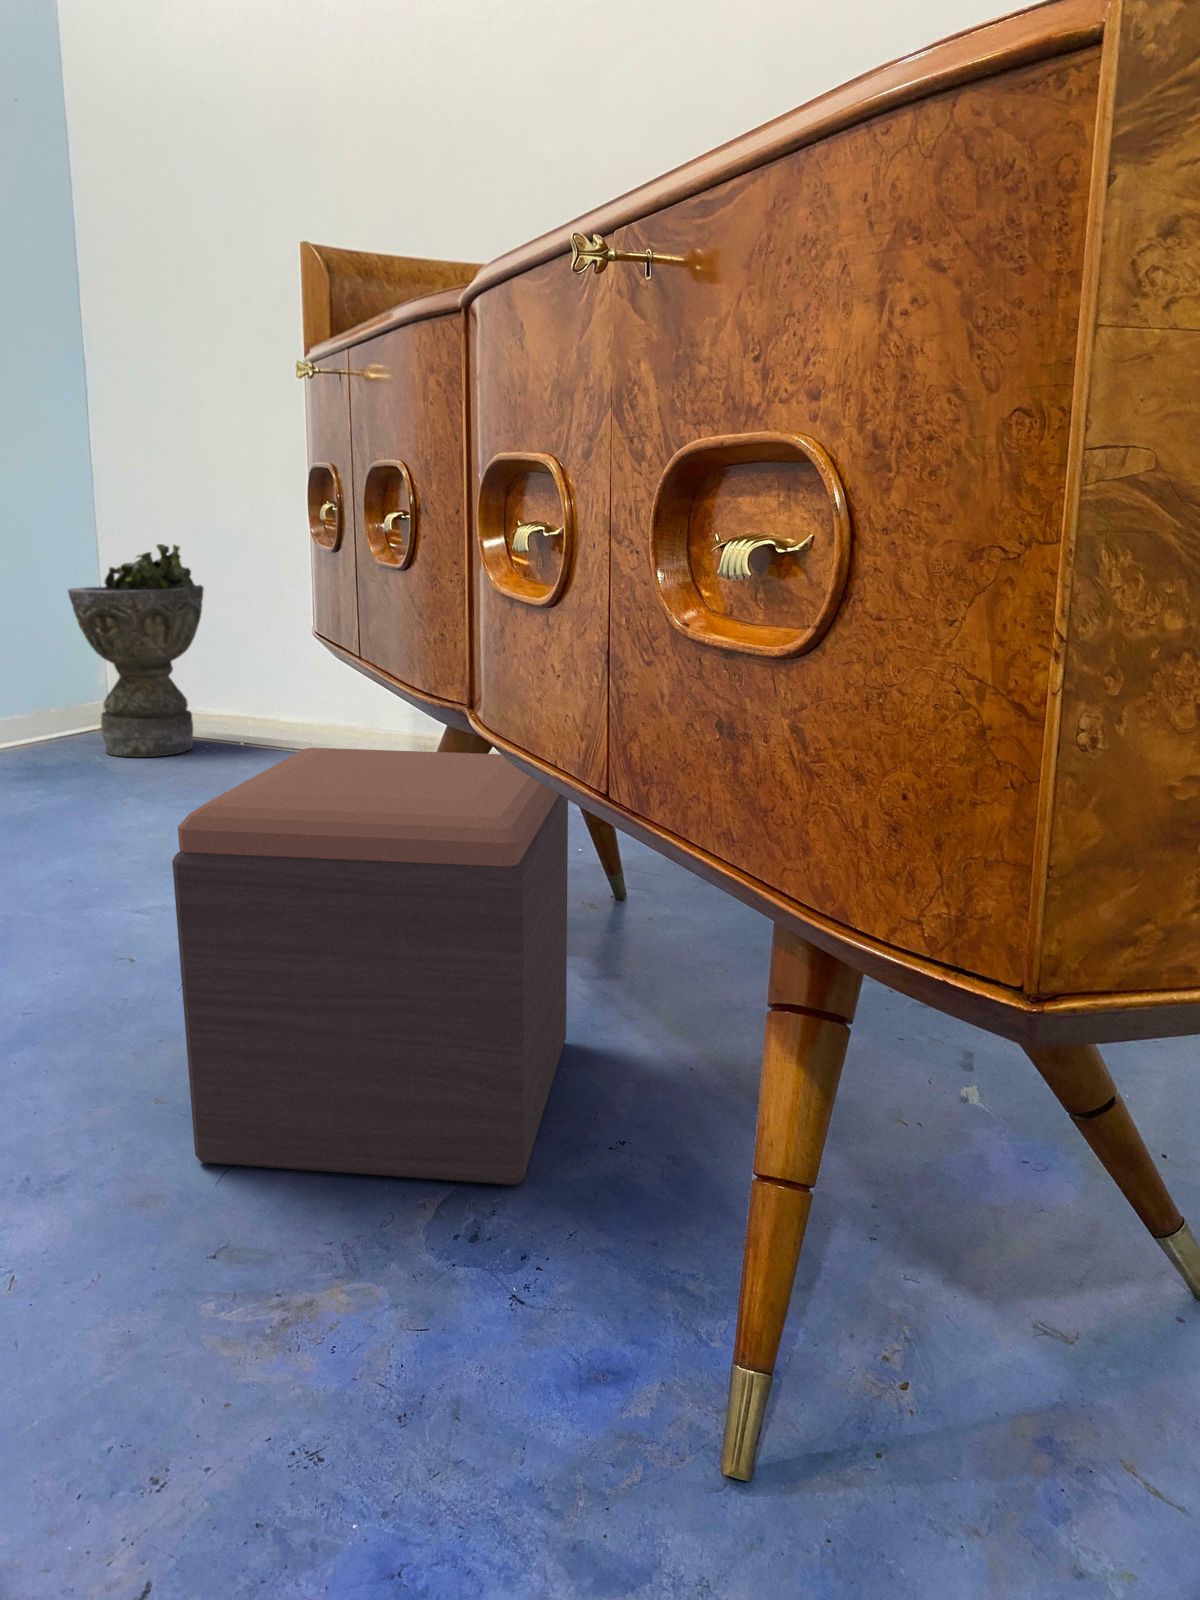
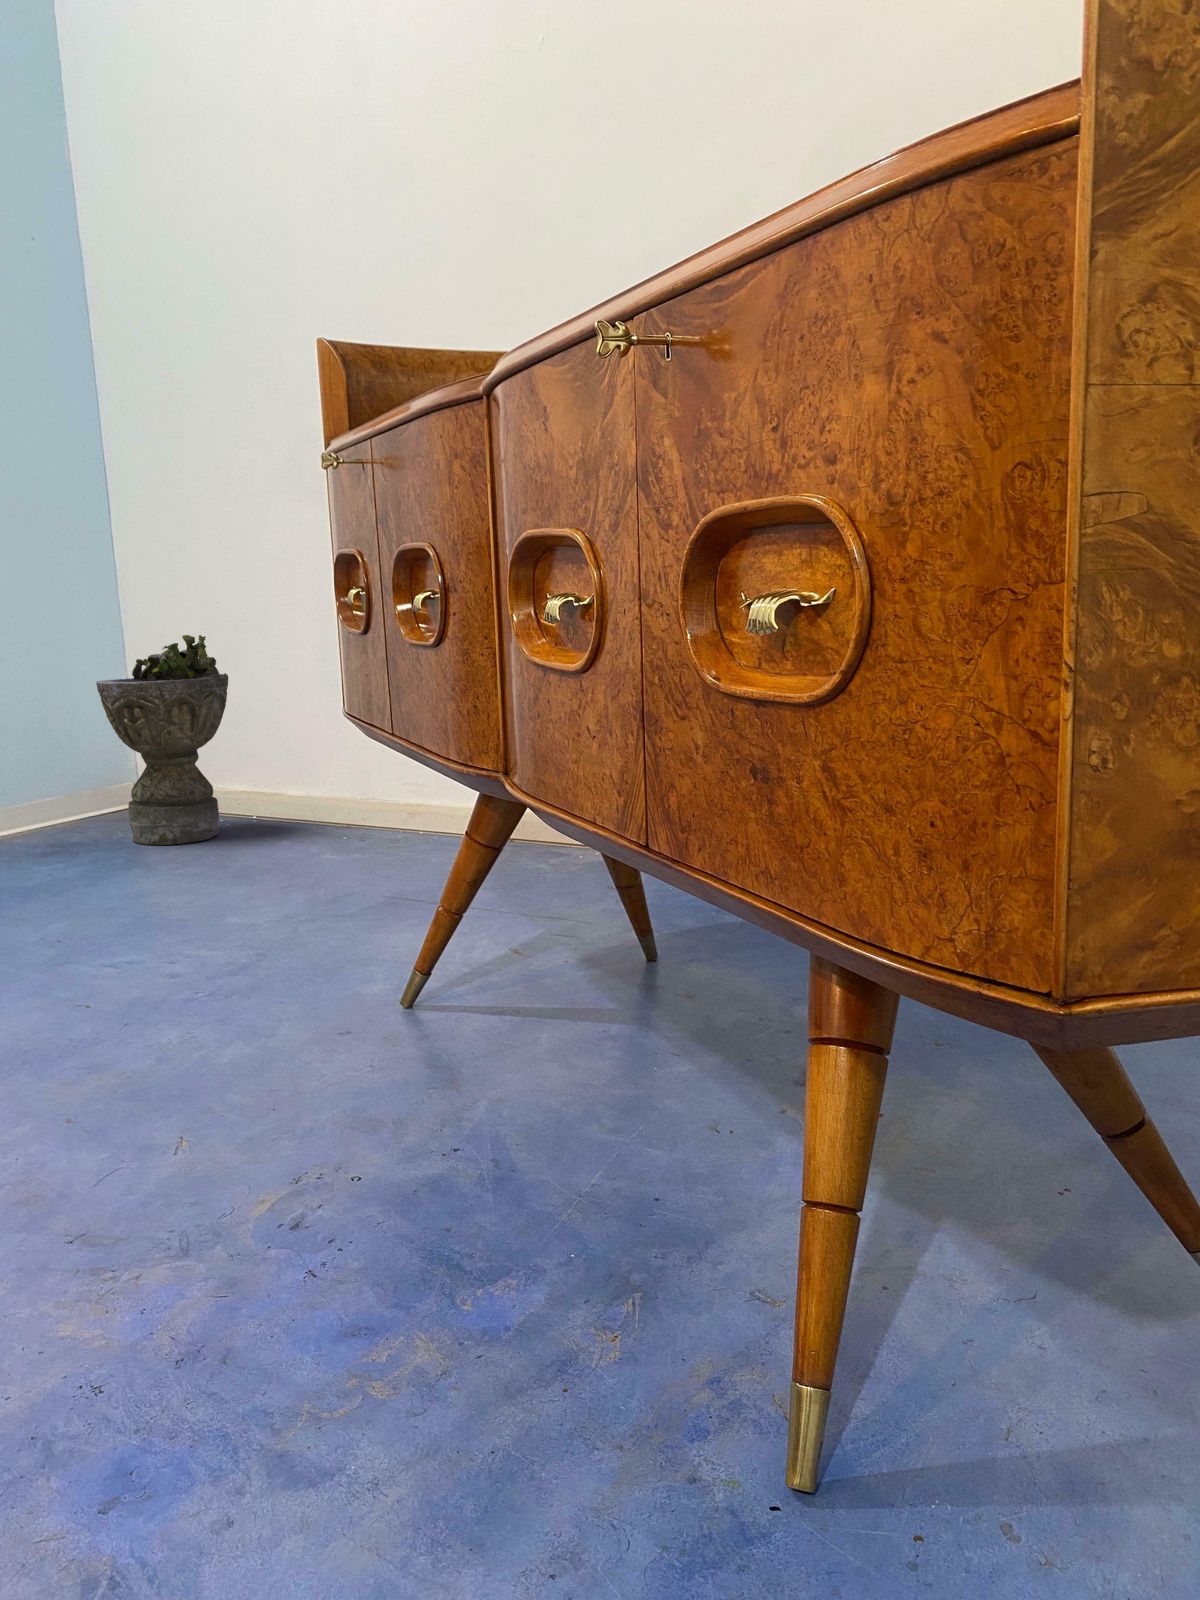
footstool: present [172,748,568,1185] -> none [220,820,604,1246]

